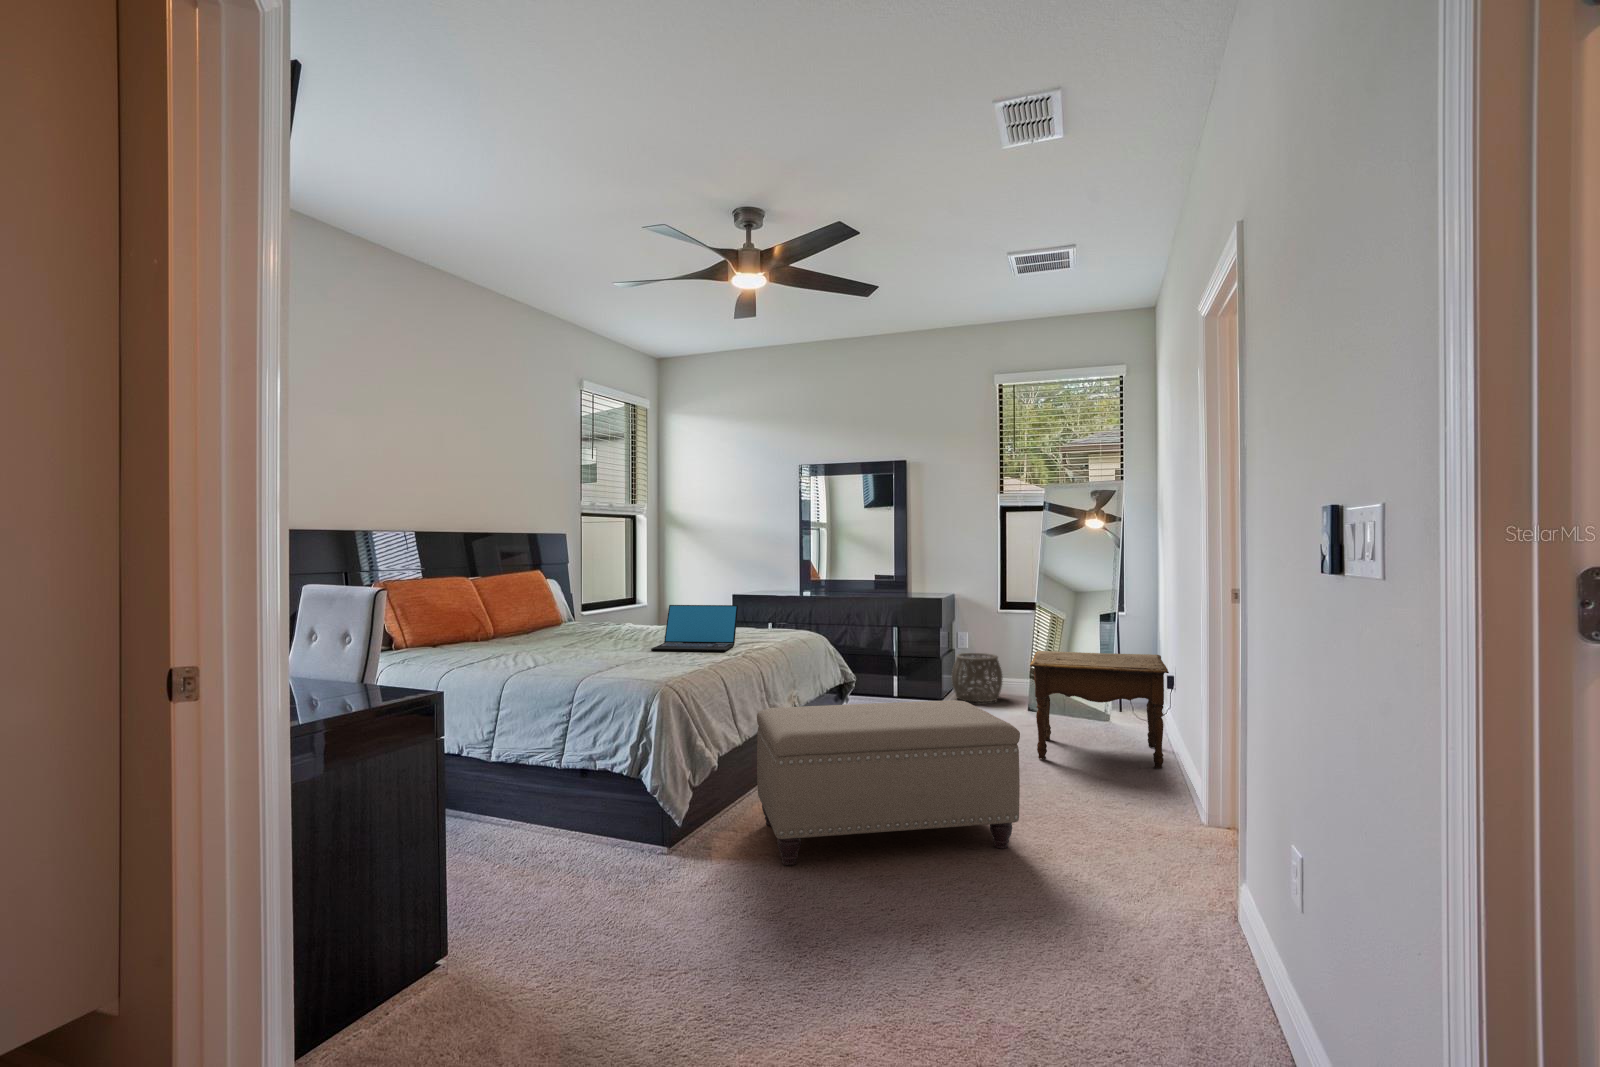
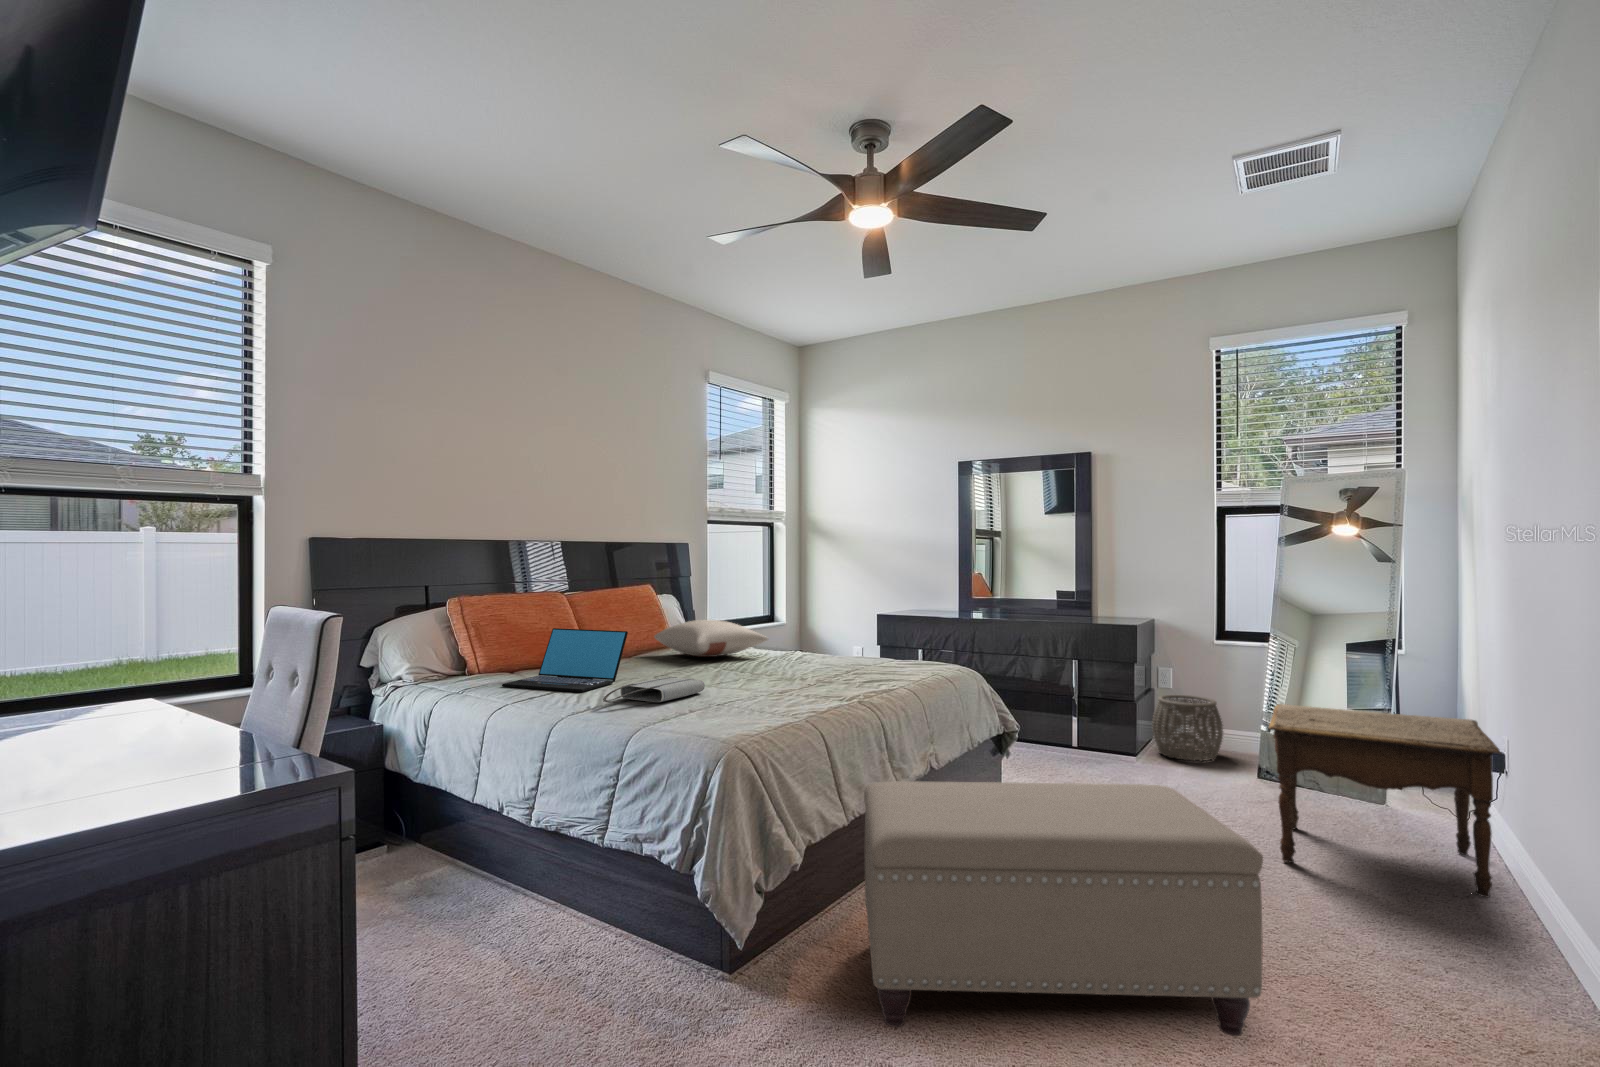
pillow: none [551,601,653,632] -> present [654,620,768,657]
laptop: present [651,605,738,652] -> present [502,628,628,692]
tote bag: none [544,644,619,663] -> present [603,677,705,704]

